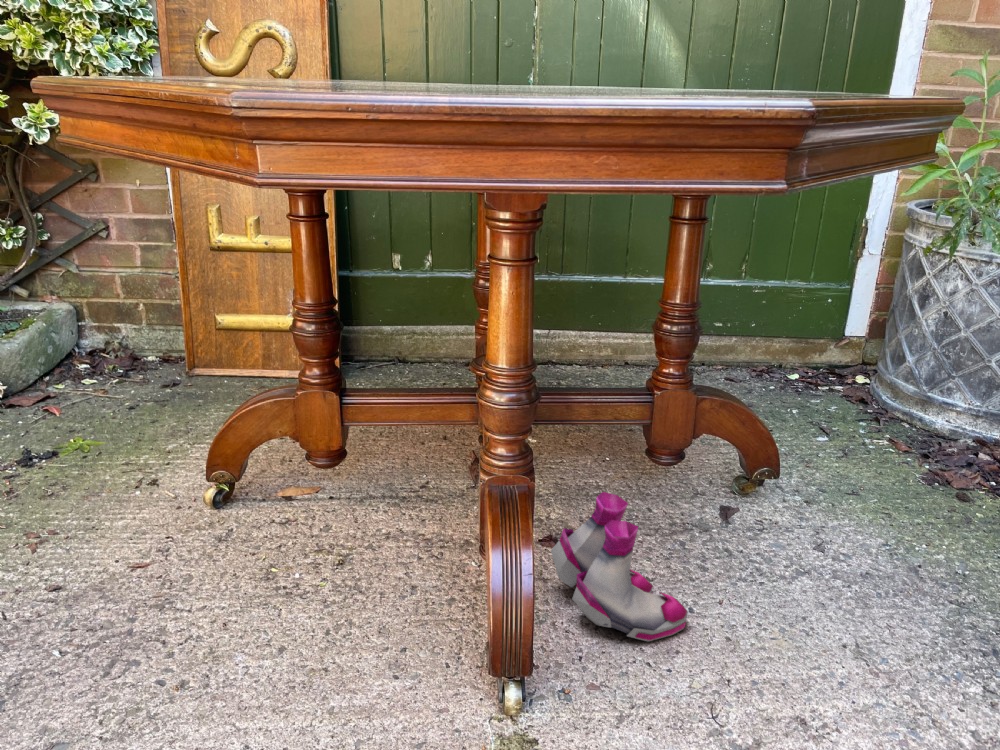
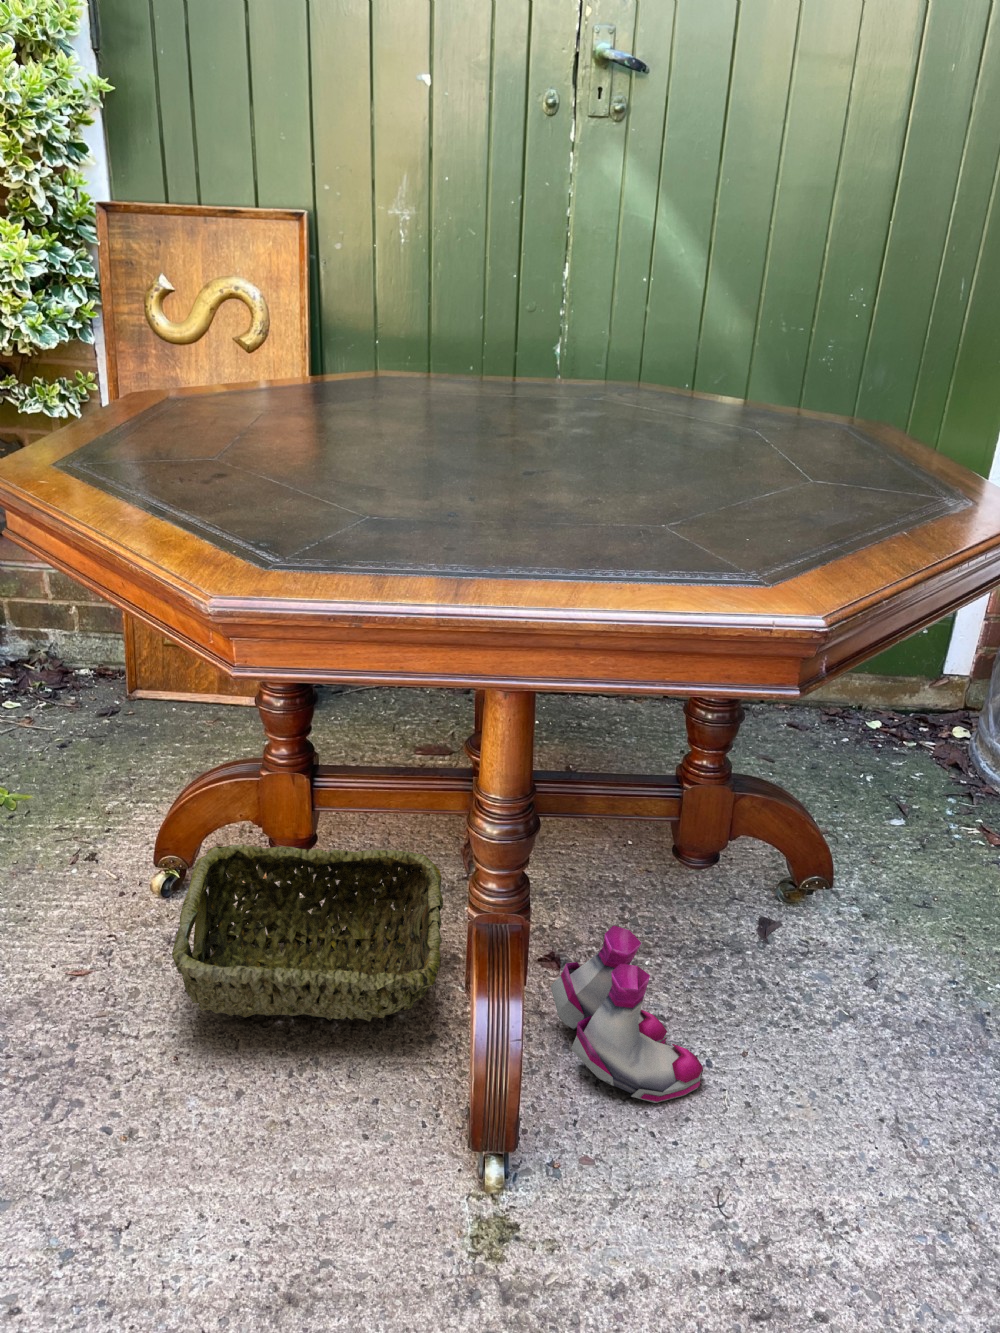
woven basket: none [219,448,455,589] -> present [172,844,443,1021]

